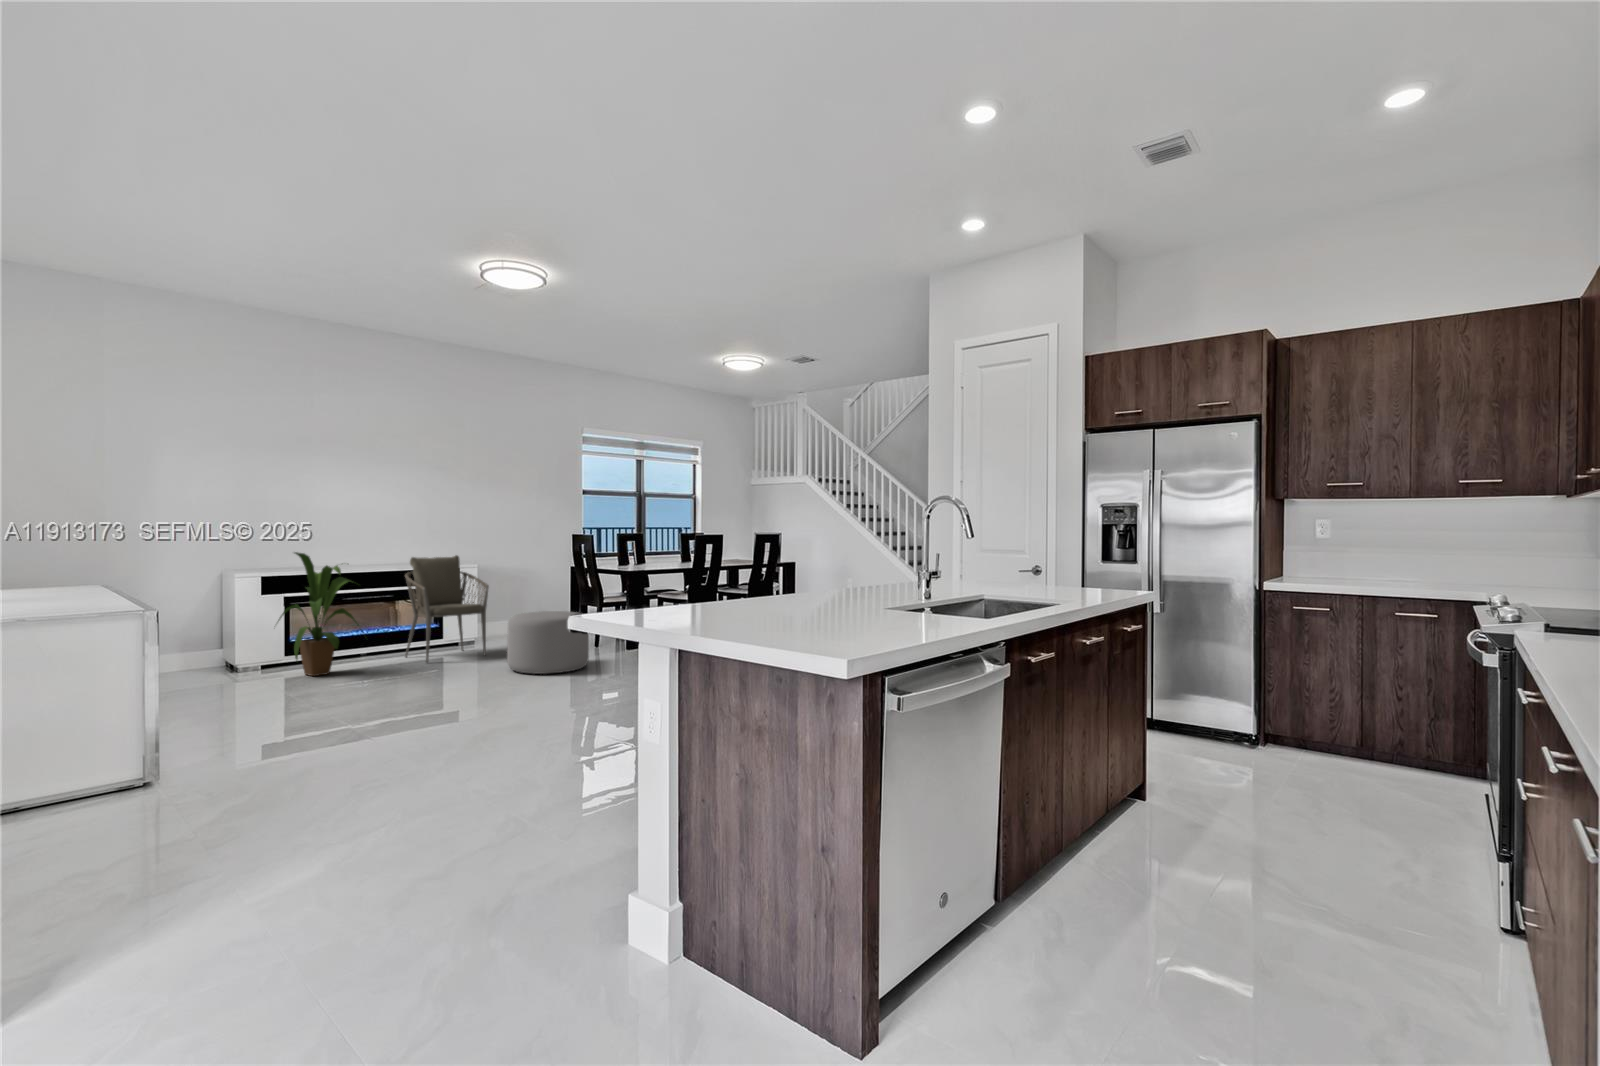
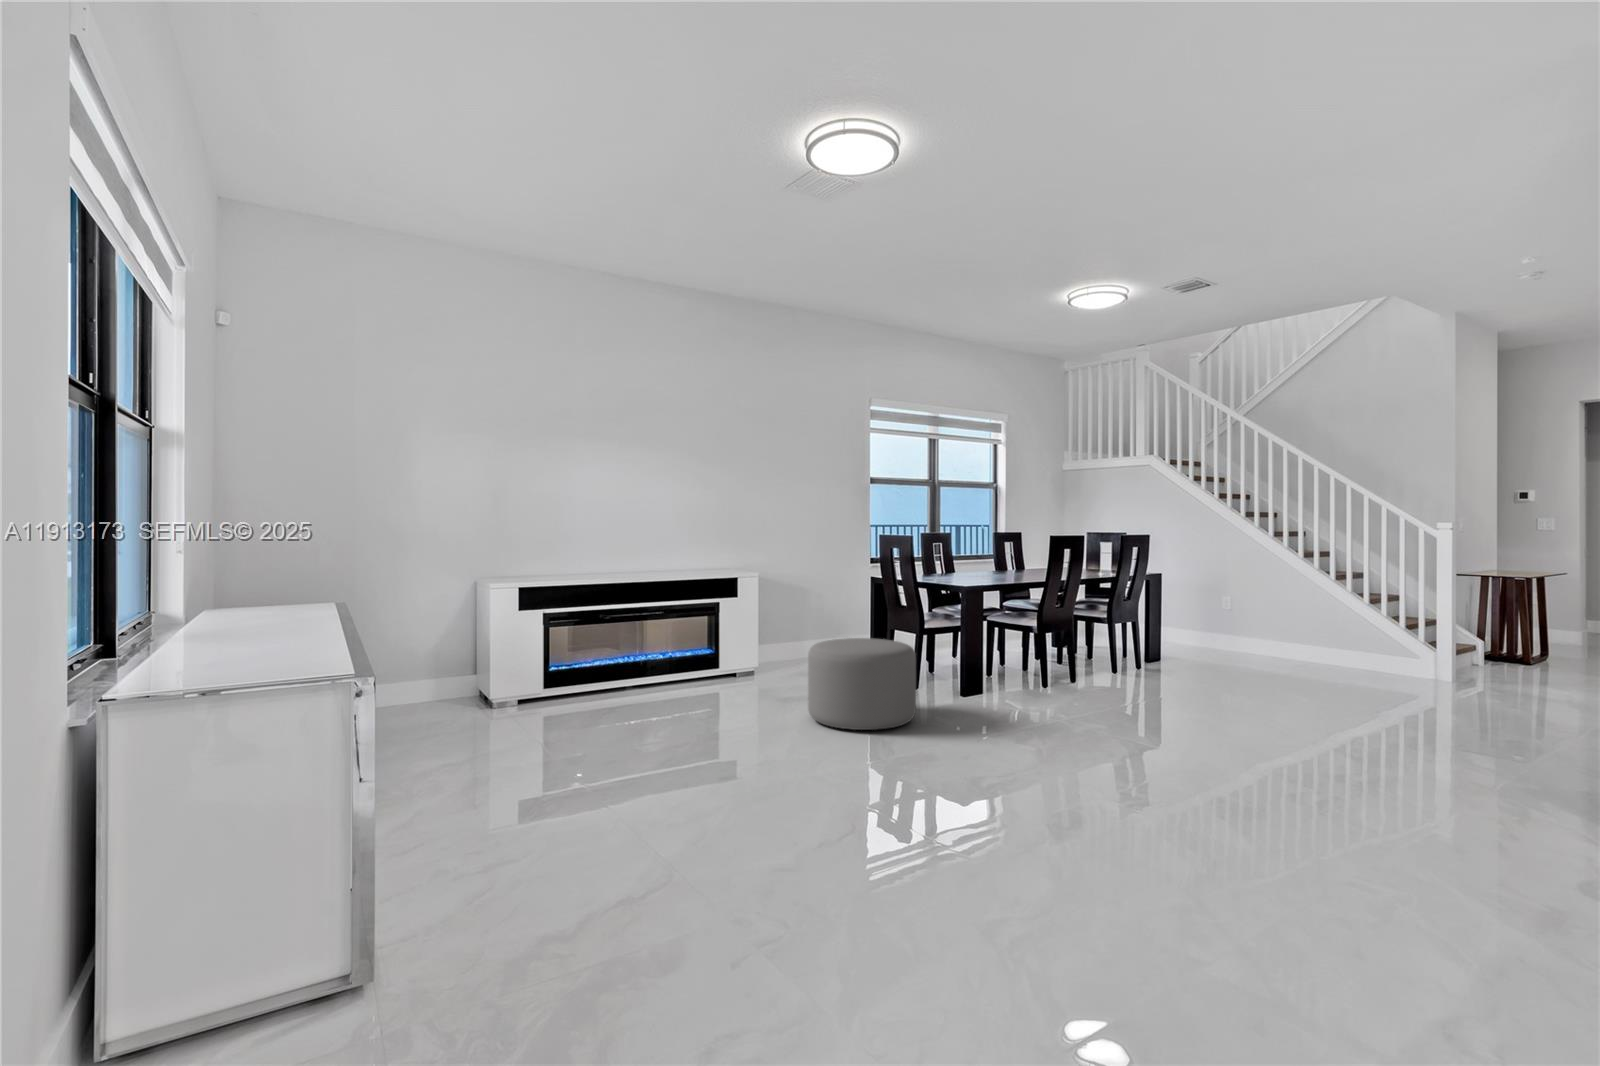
house plant: present [278,552,359,676] -> none [529,559,635,718]
armchair: present [405,555,489,662] -> none [676,561,775,701]

